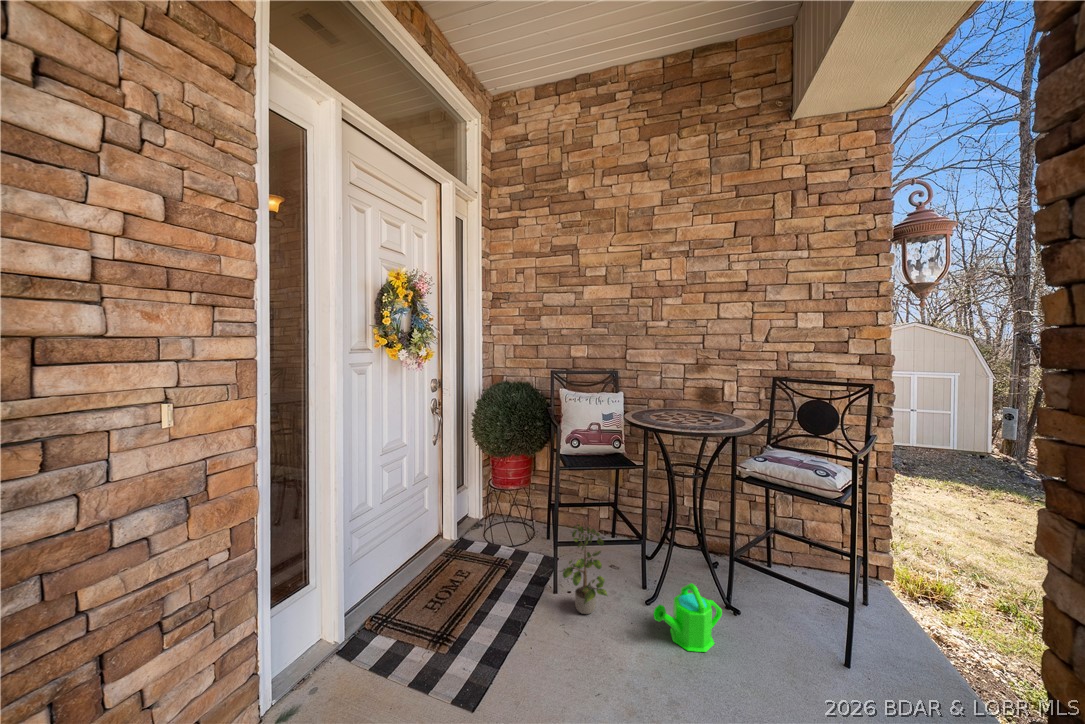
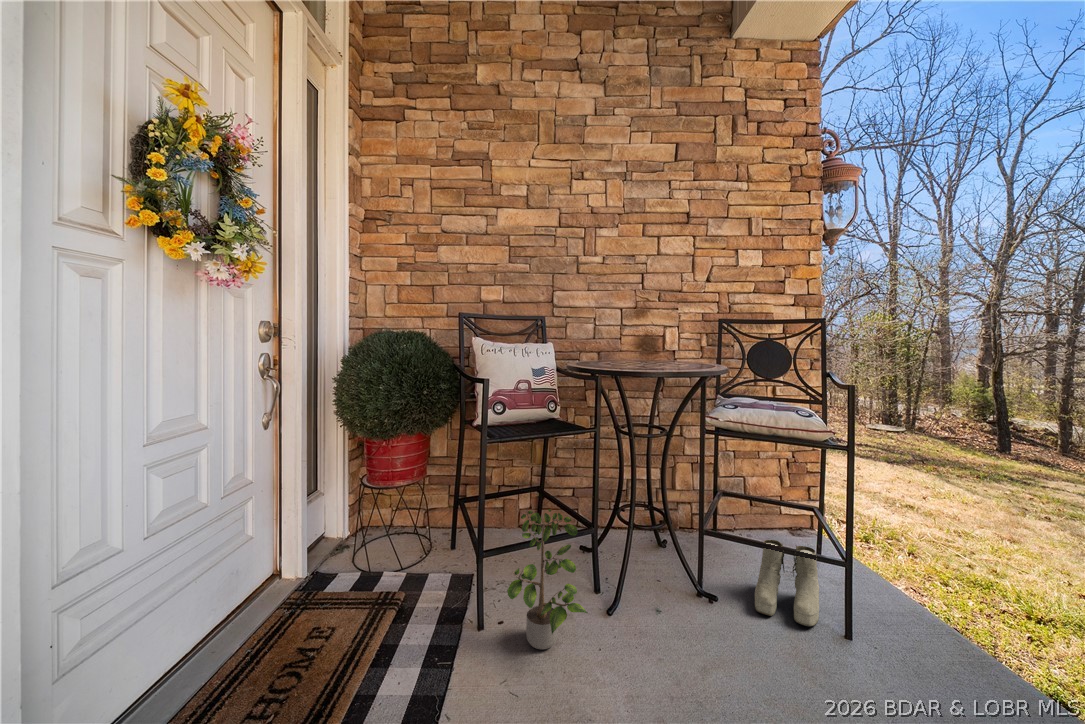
boots: none [758,573,820,647] -> present [755,540,819,627]
watering can: present [653,583,722,652] -> none [655,569,727,668]

